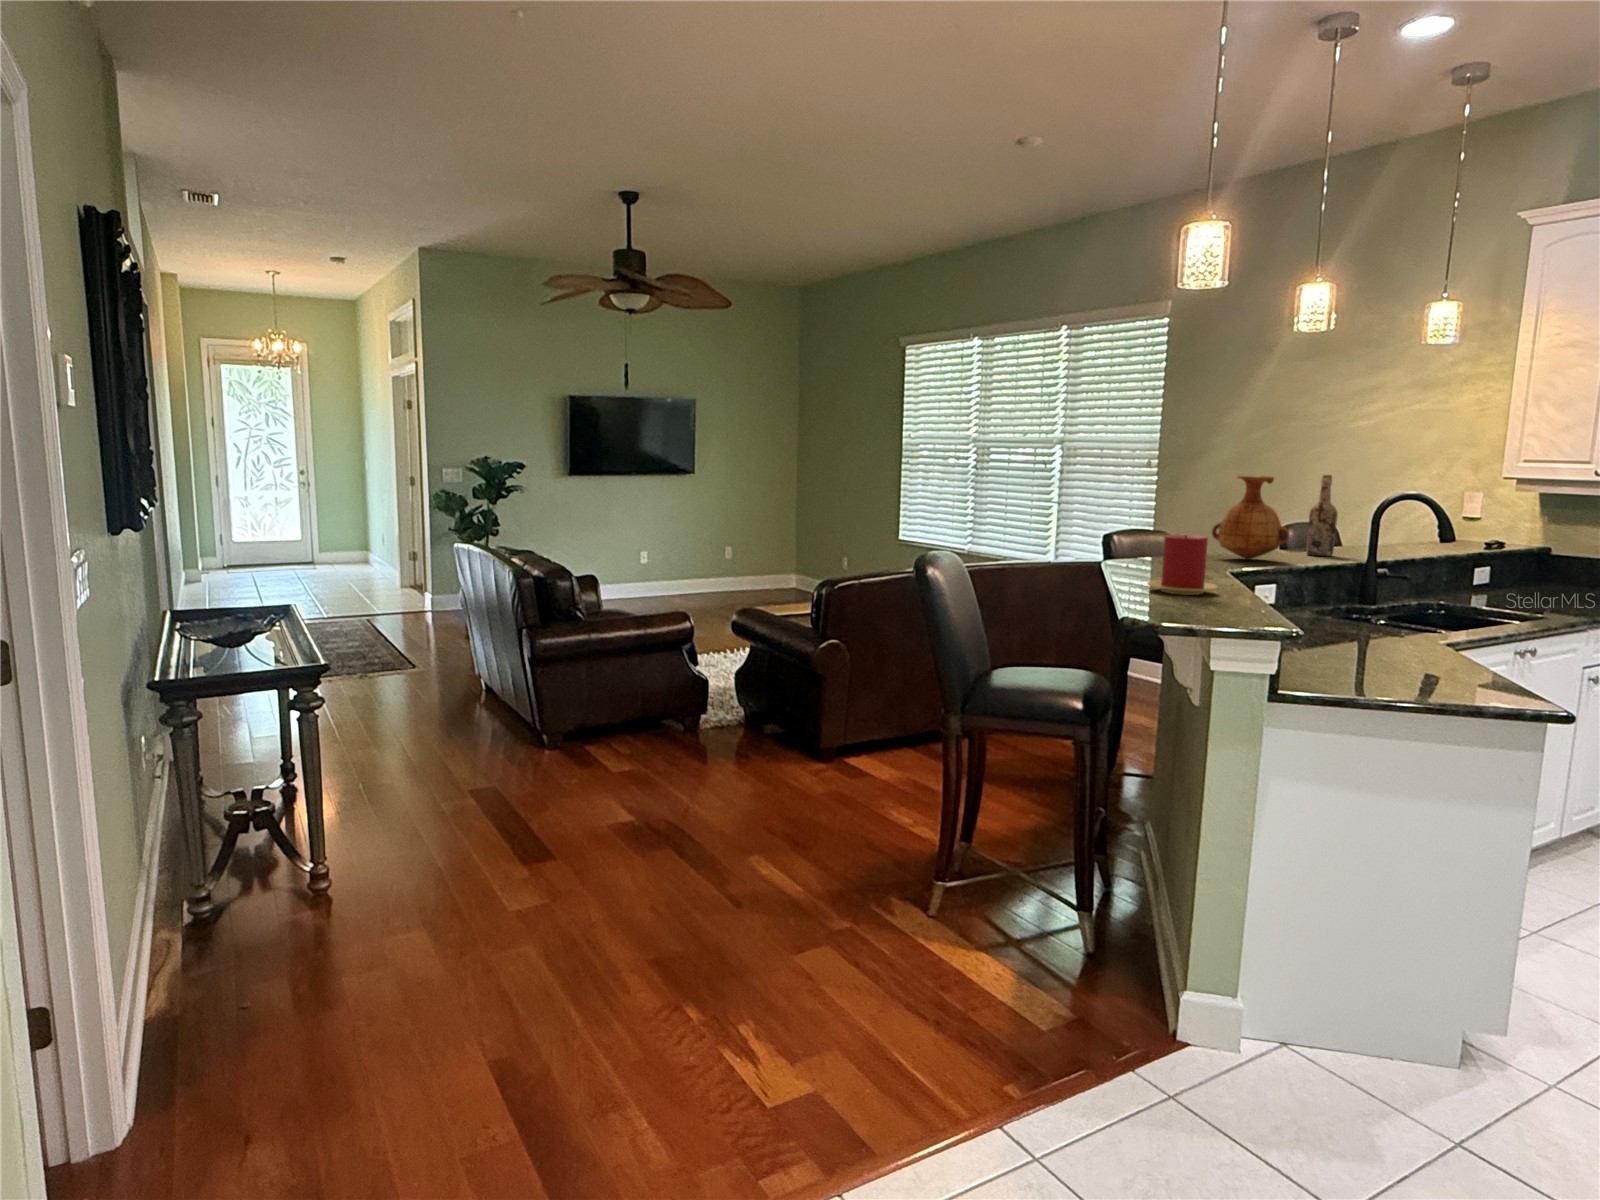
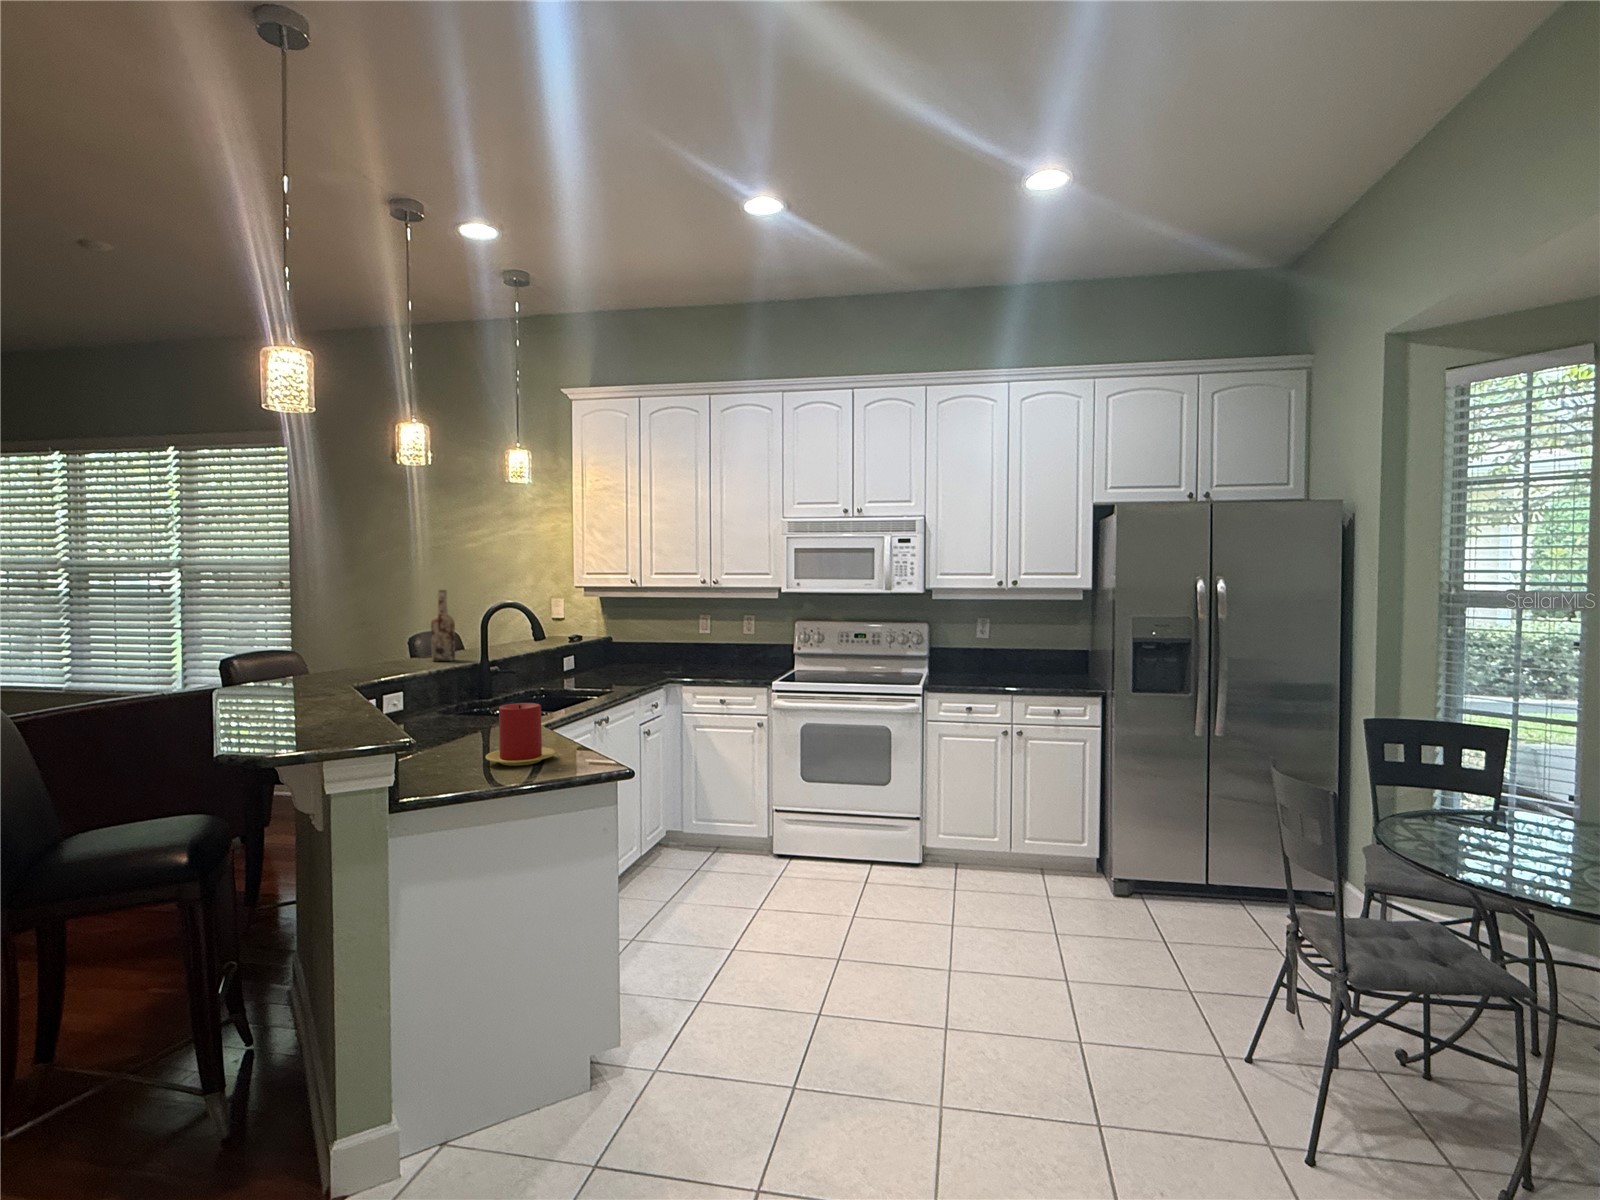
vase: present [1212,476,1289,560] -> none [338,593,412,672]
candle: present [1148,535,1218,595] -> present [486,703,555,766]

